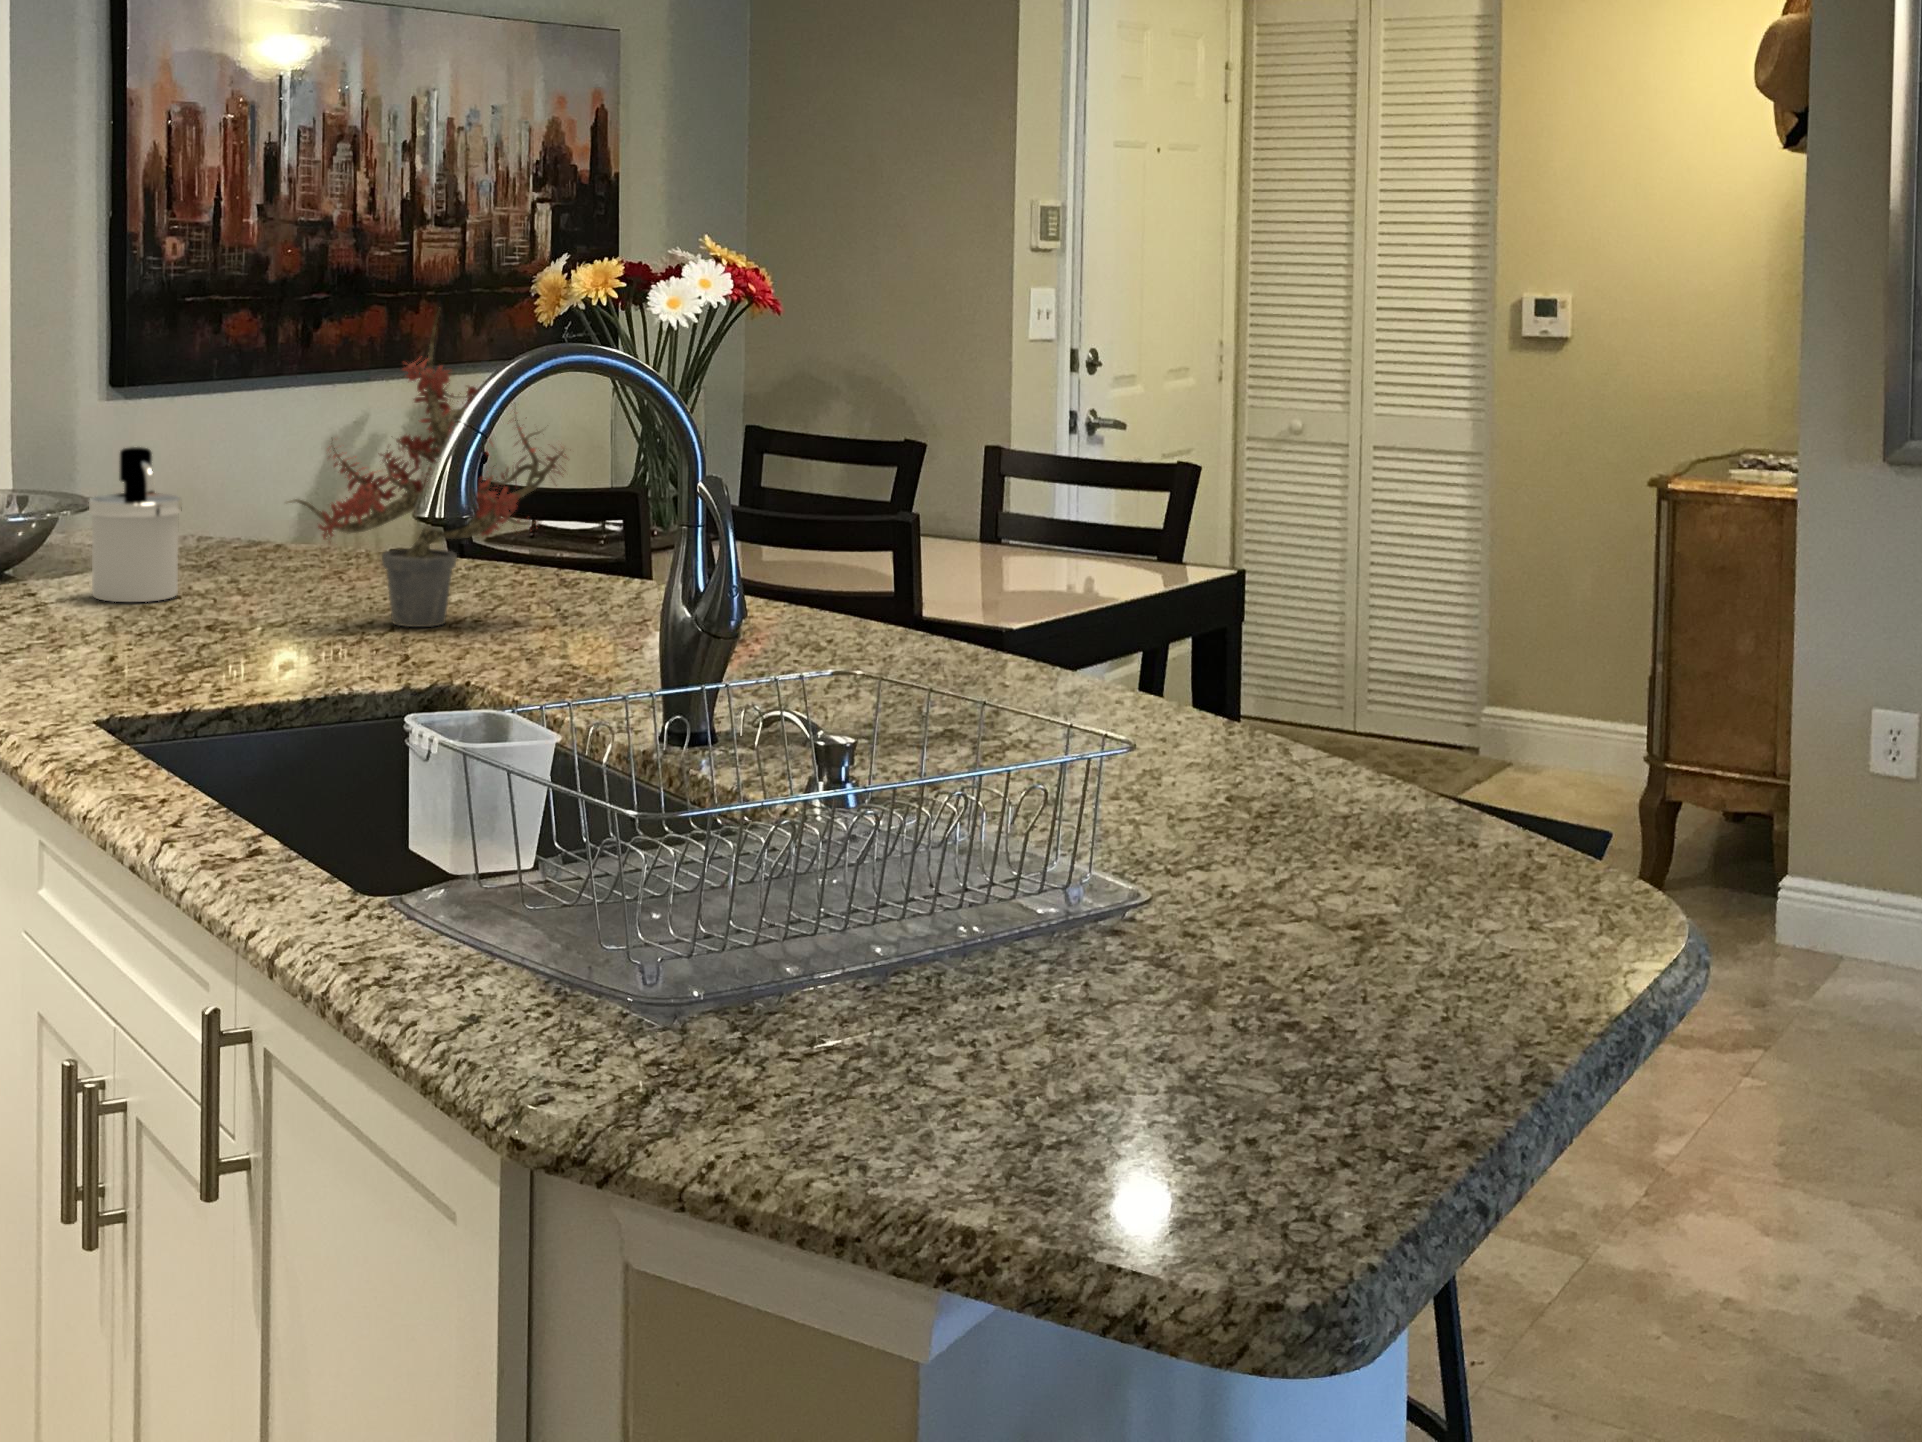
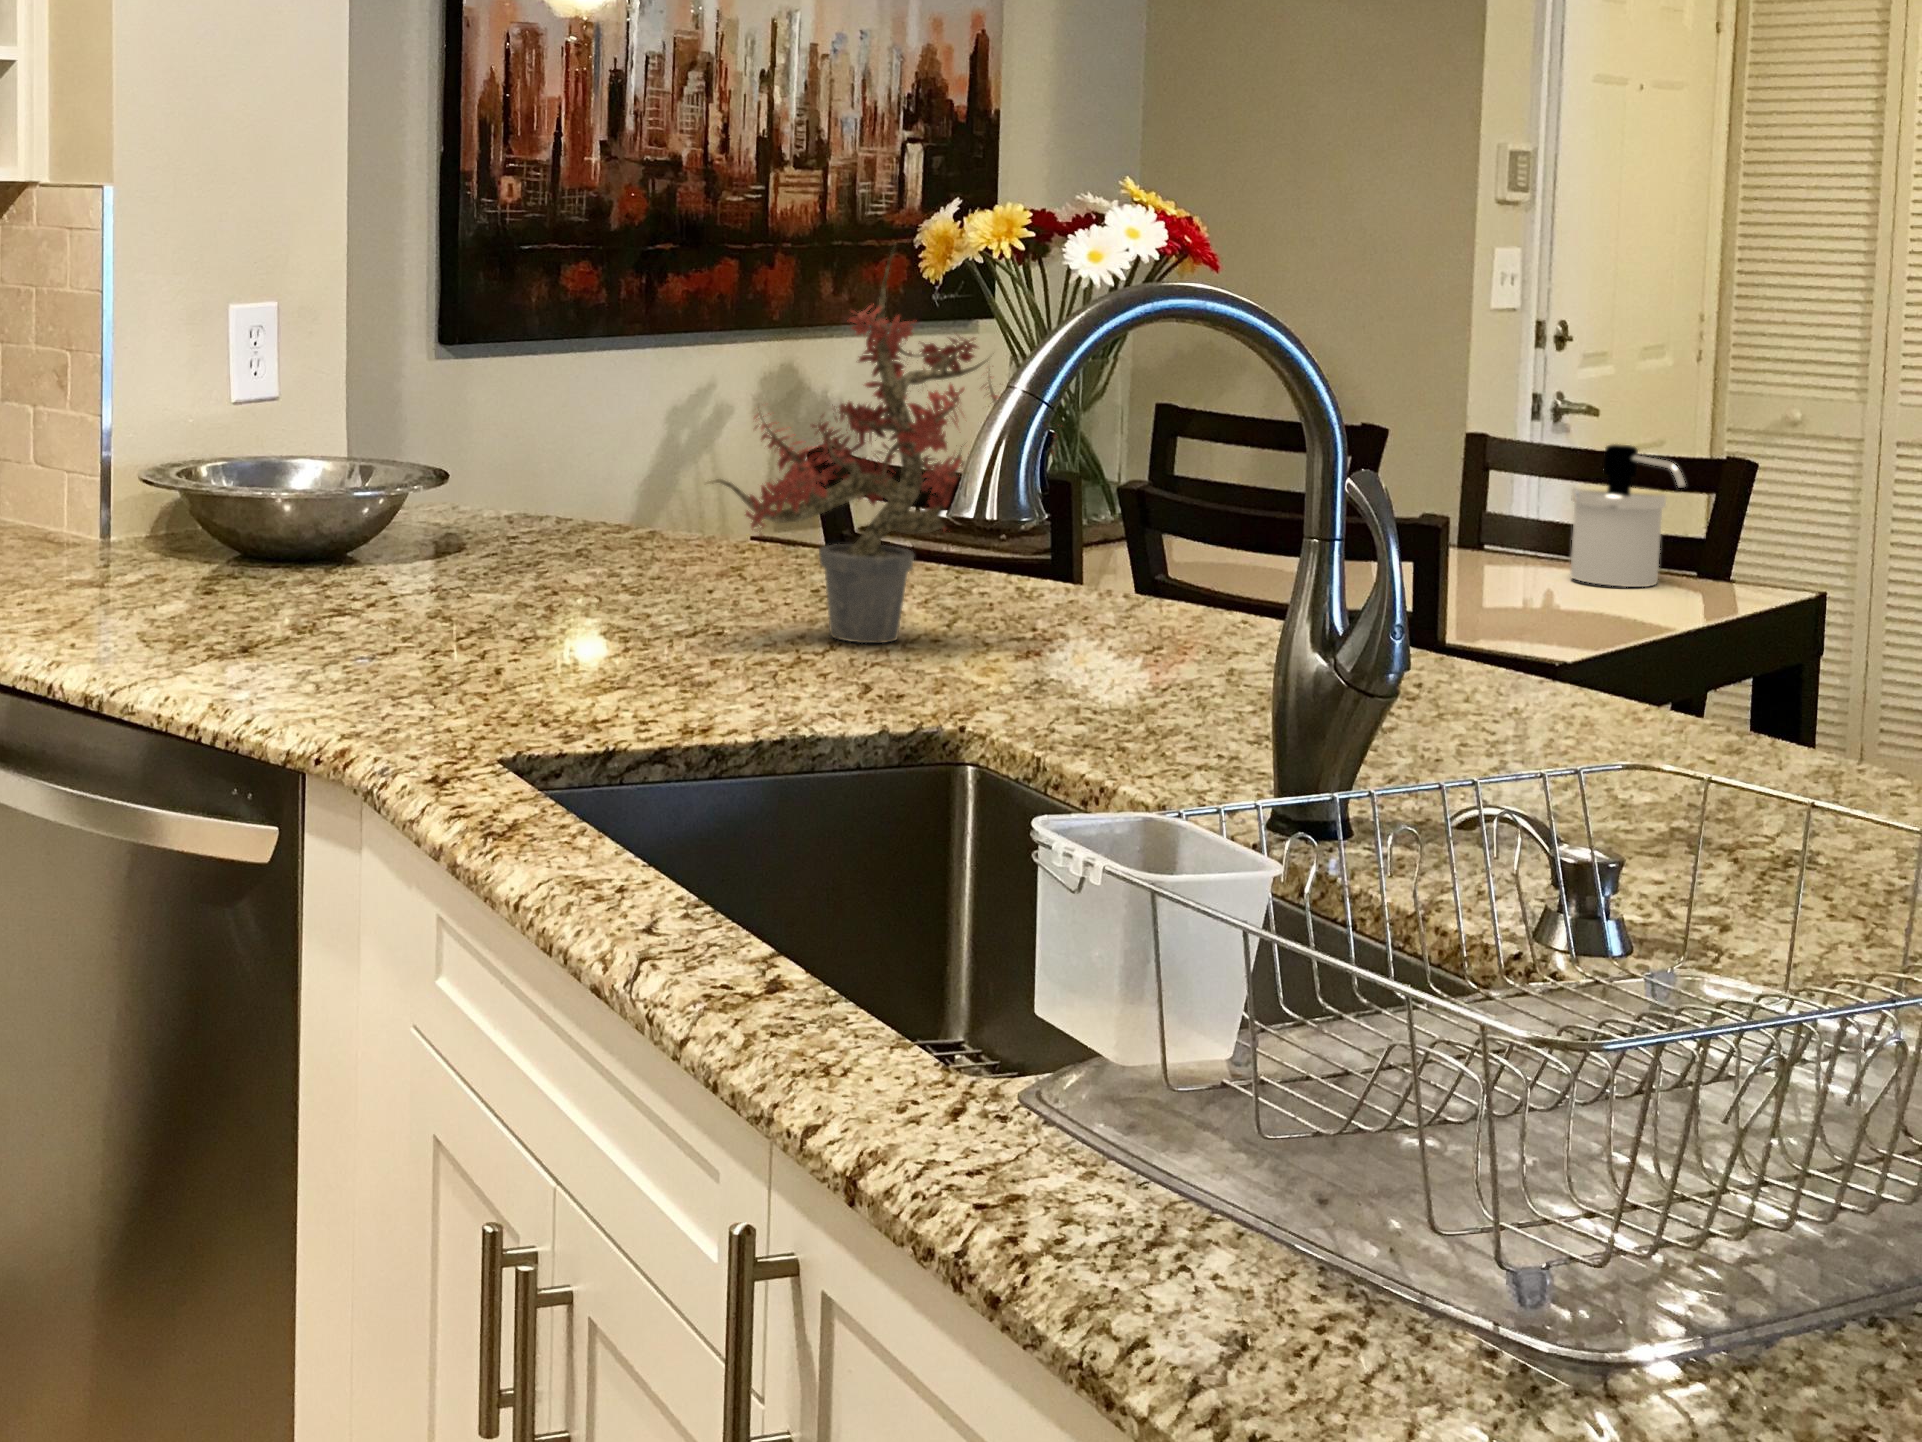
soap dispenser: present [89,447,182,602] -> present [1570,444,1685,587]

